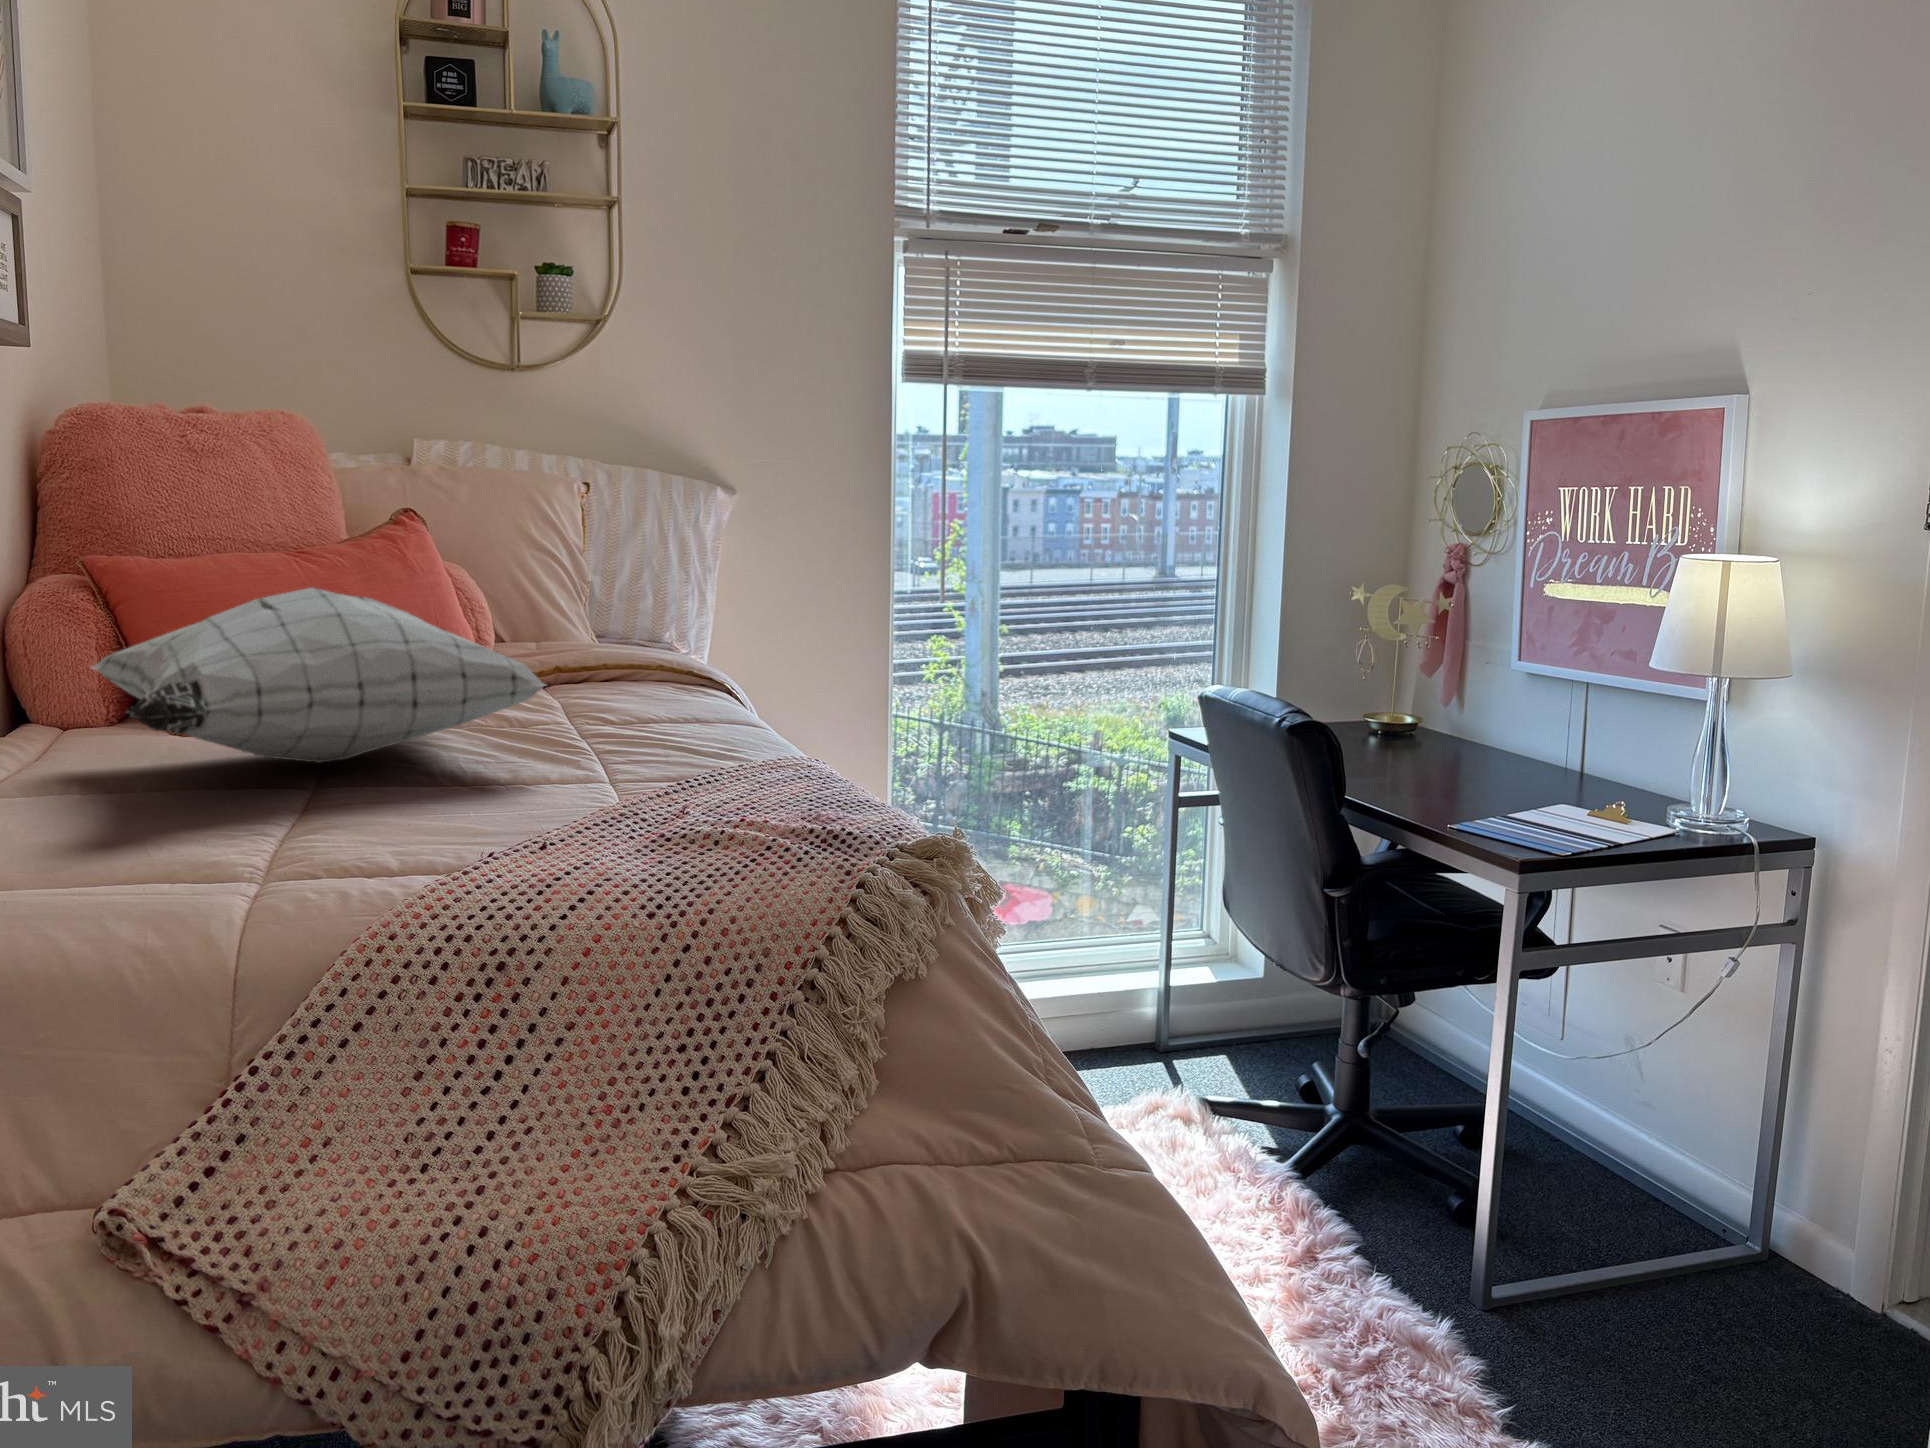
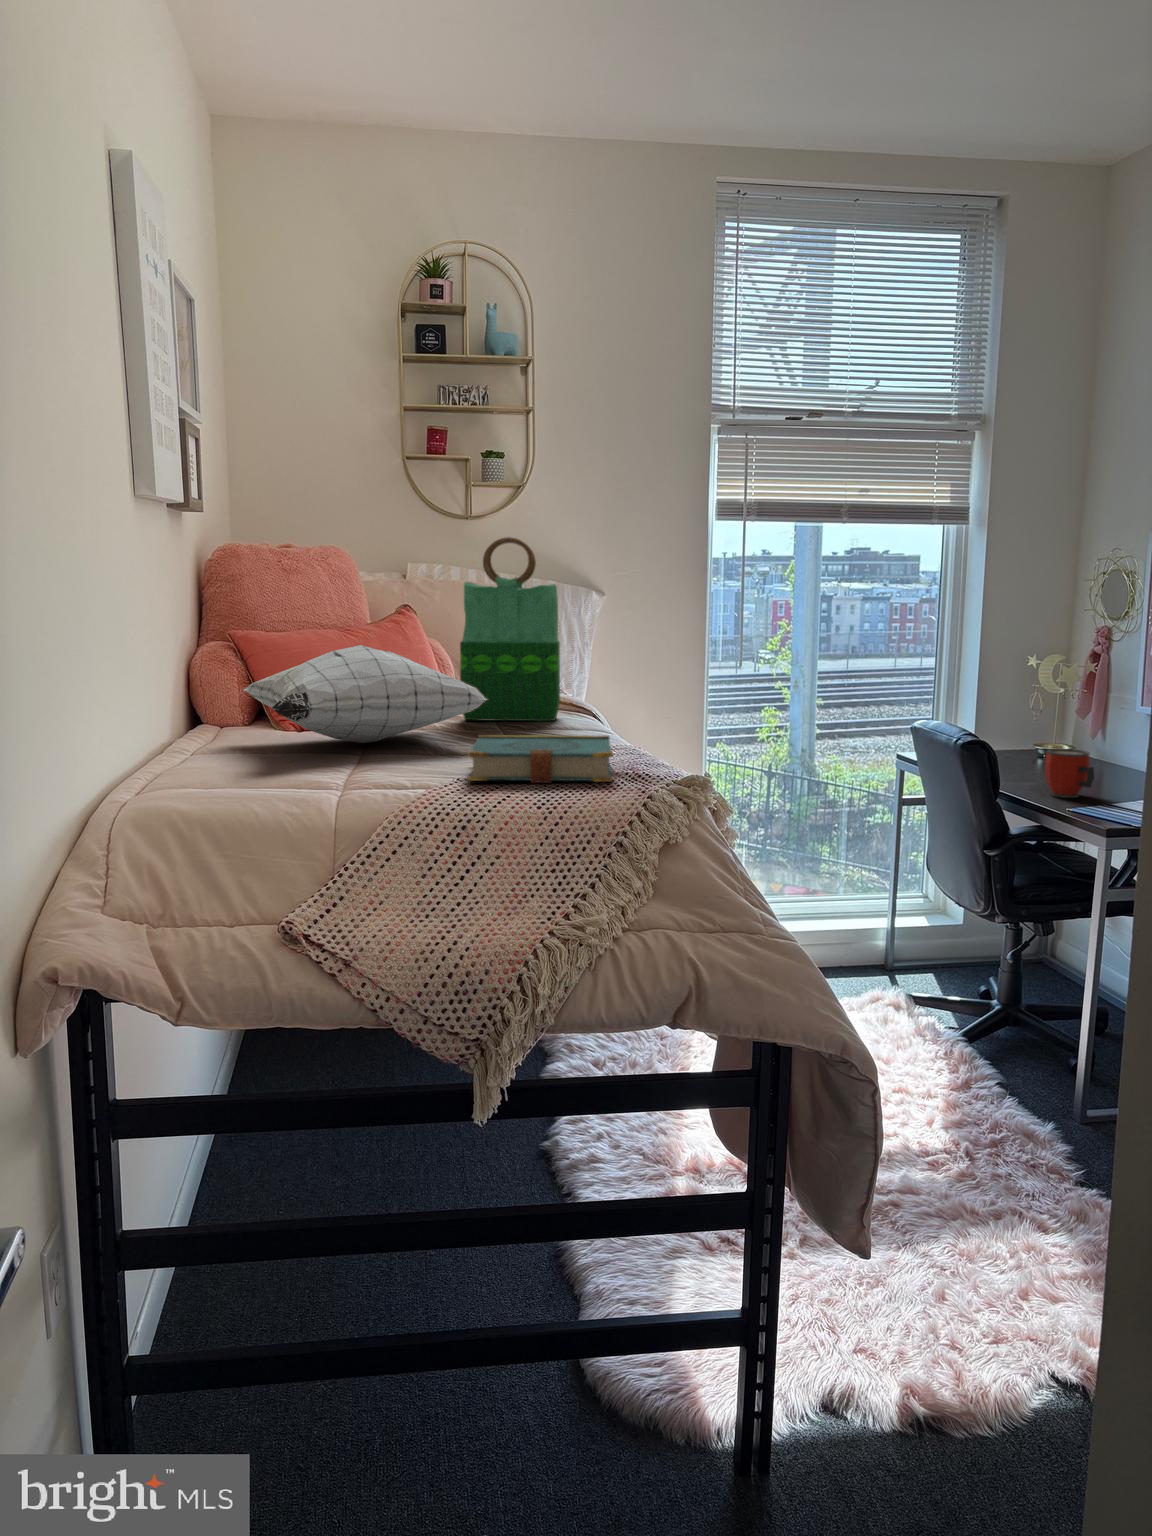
tote bag: none [498,399,672,710] -> present [460,537,560,721]
mug: none [1405,729,1481,804] -> present [1045,749,1094,798]
book: none [500,756,787,858] -> present [468,735,613,783]

